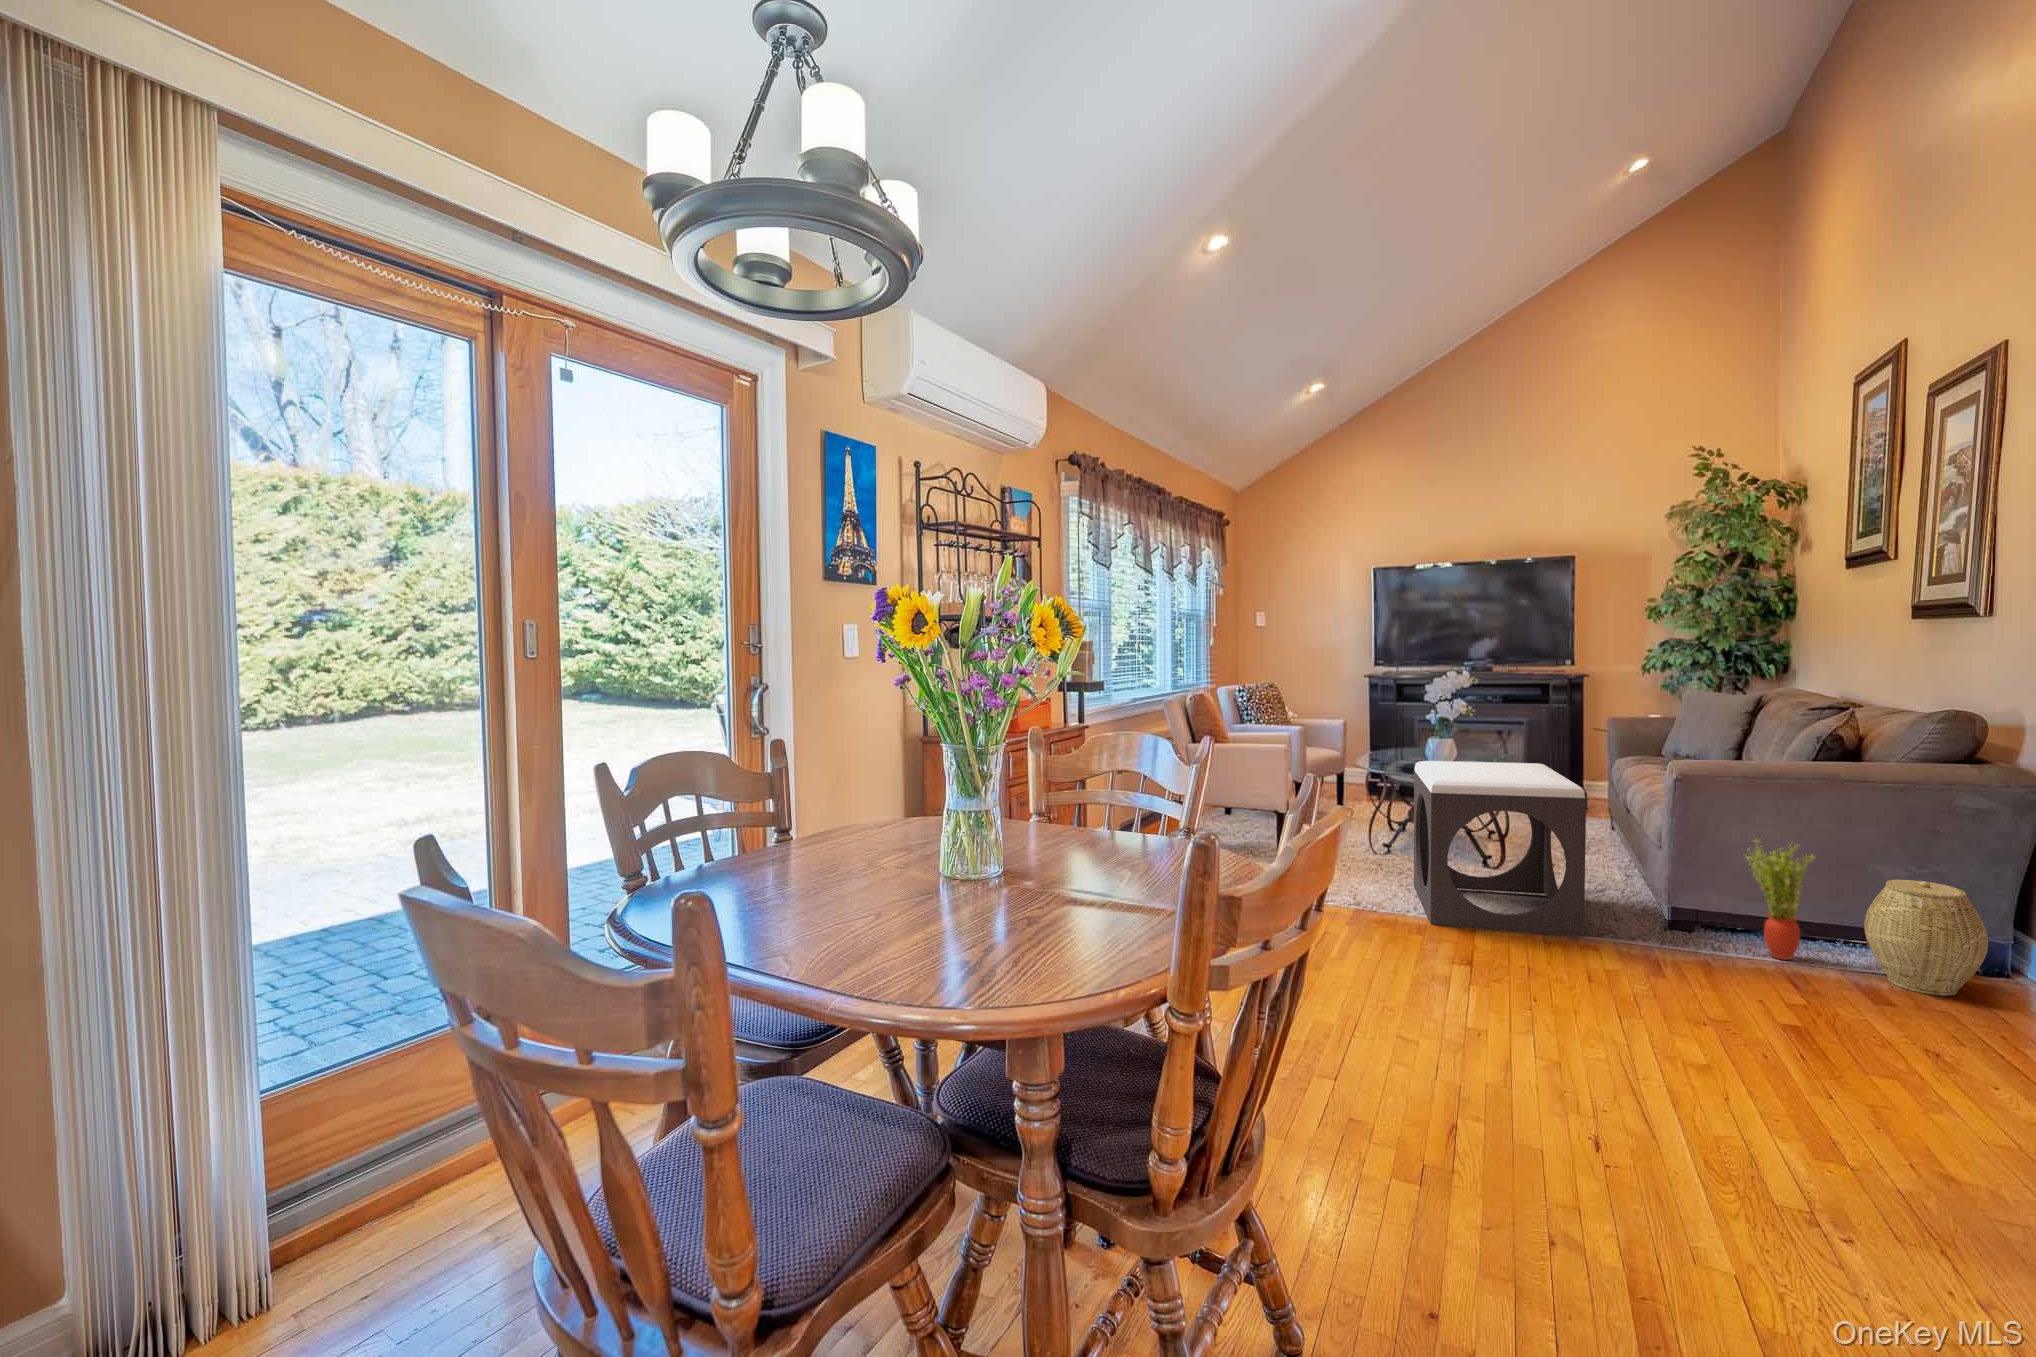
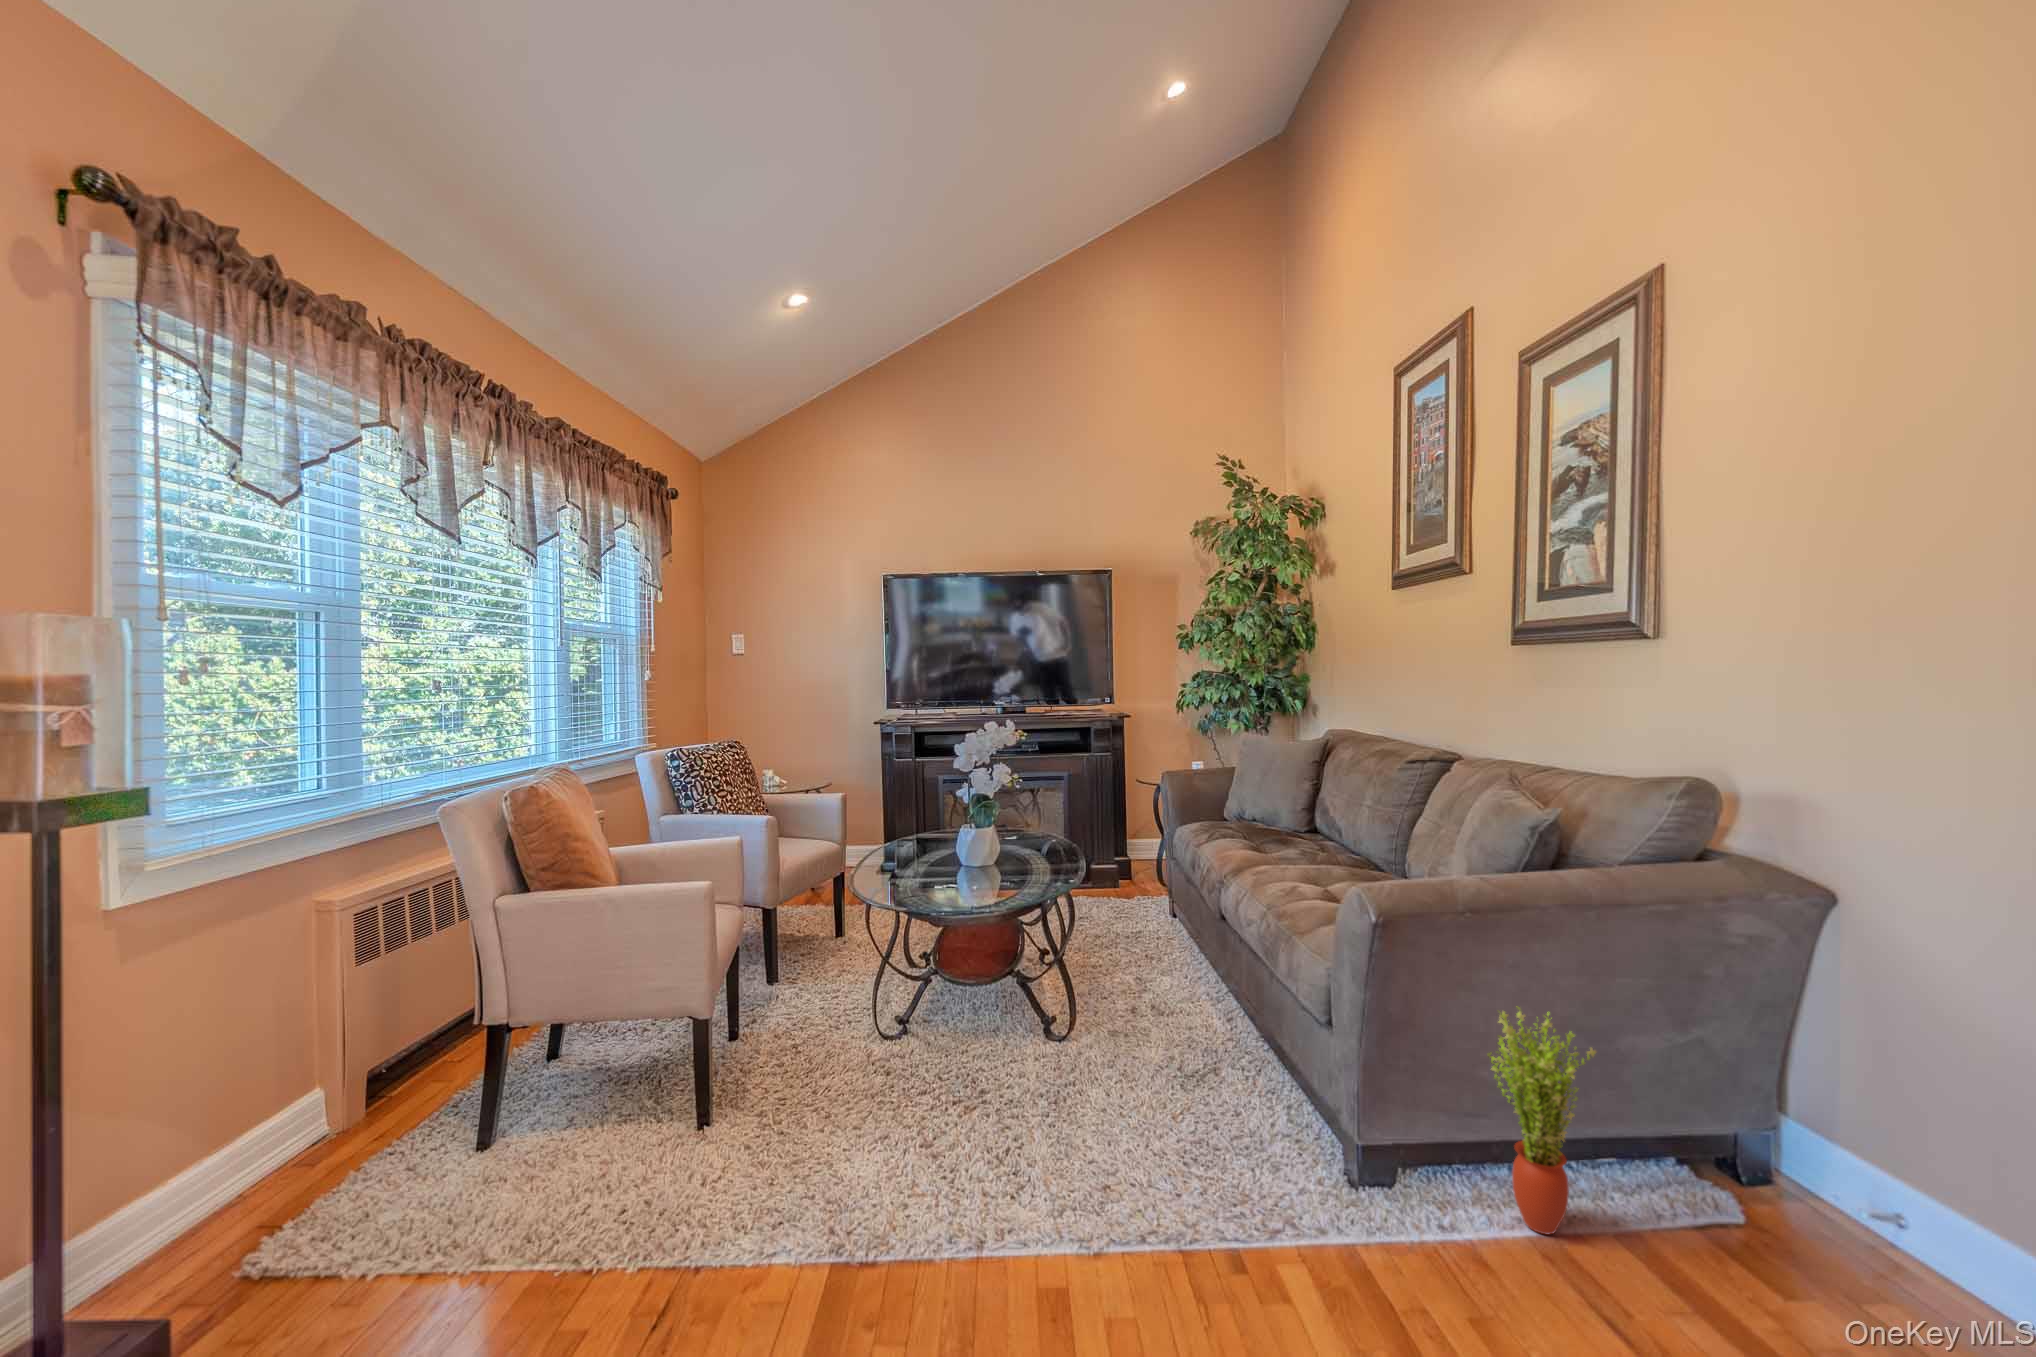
footstool: present [1414,761,1586,936] -> none [943,886,1258,1308]
woven basket: present [1864,880,1988,996] -> none [1657,1069,1854,1292]

